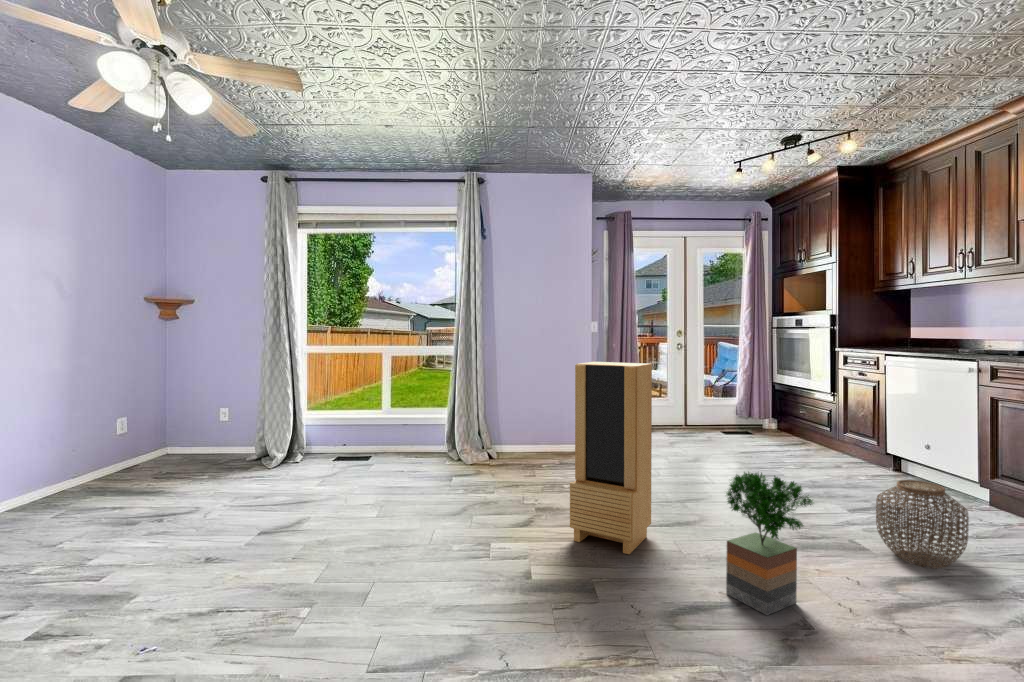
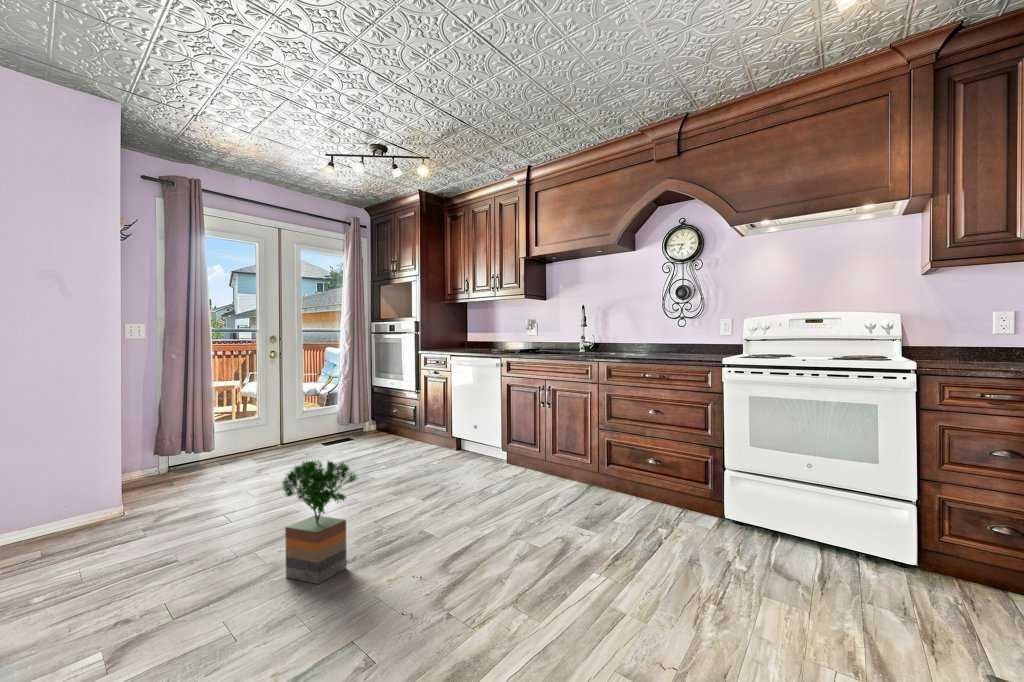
storage cabinet: present [570,362,652,554] -> none [116,367,221,571]
woven basket: present [876,480,969,568] -> none [422,452,479,518]

